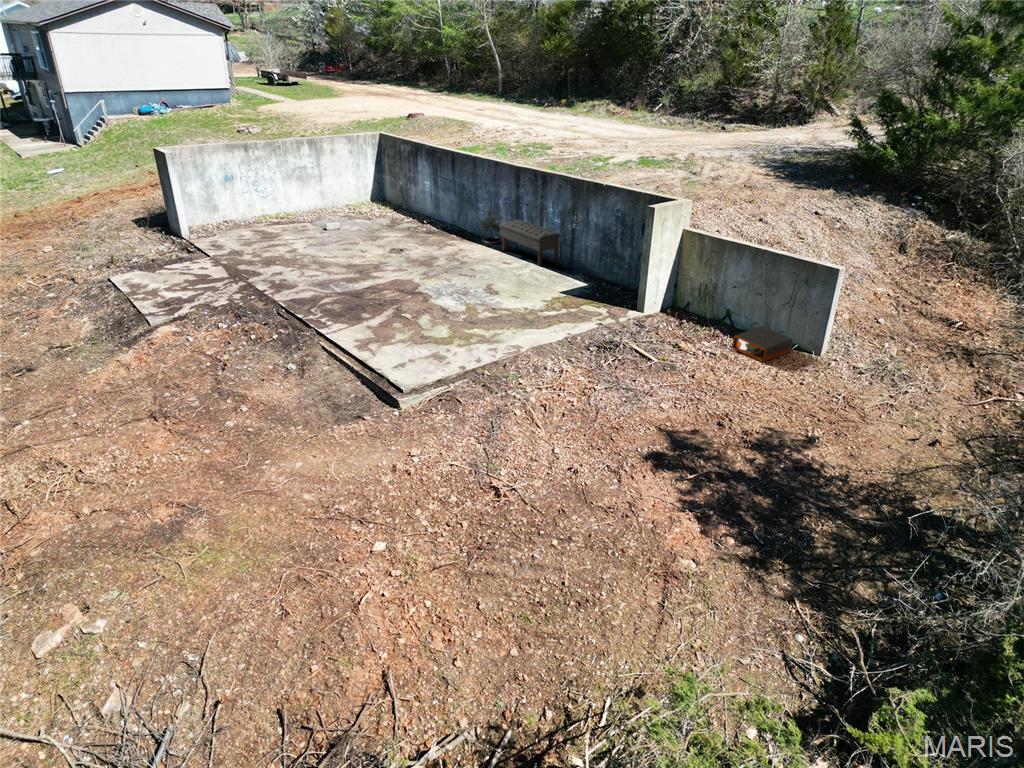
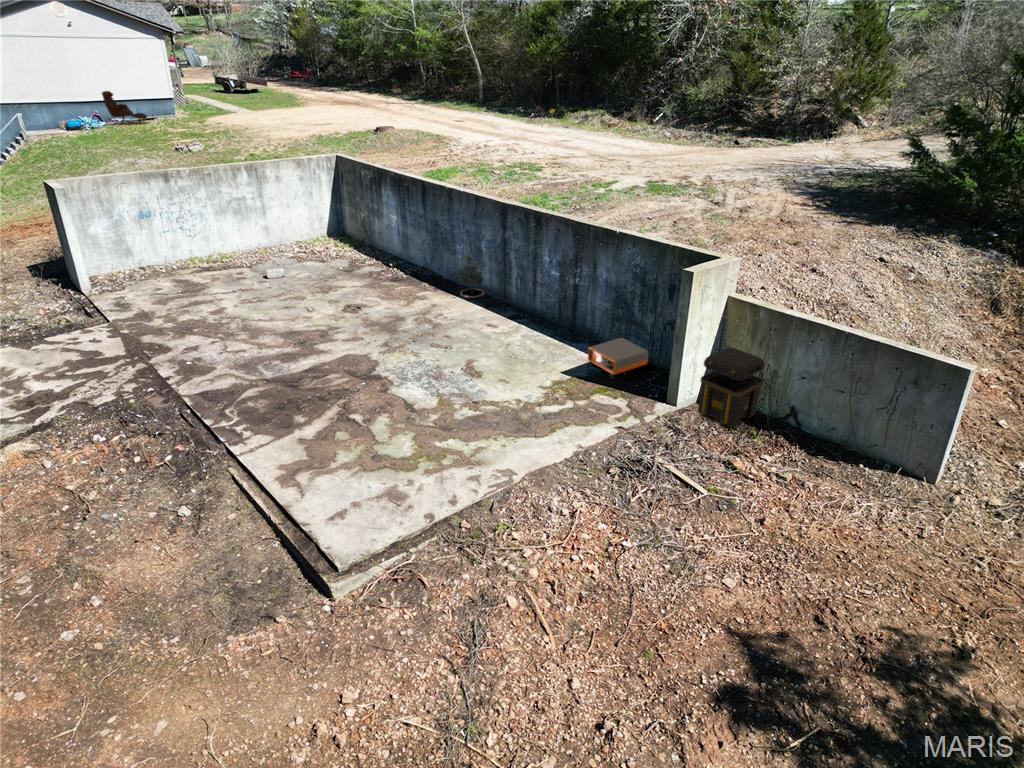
lounge chair: none [169,81,208,111] -> present [102,91,147,124]
bench: present [501,220,560,266] -> none [483,270,559,332]
toolbox: none [659,267,708,324] -> present [698,347,765,427]
storage box: present [732,327,793,362] -> present [588,338,648,375]

